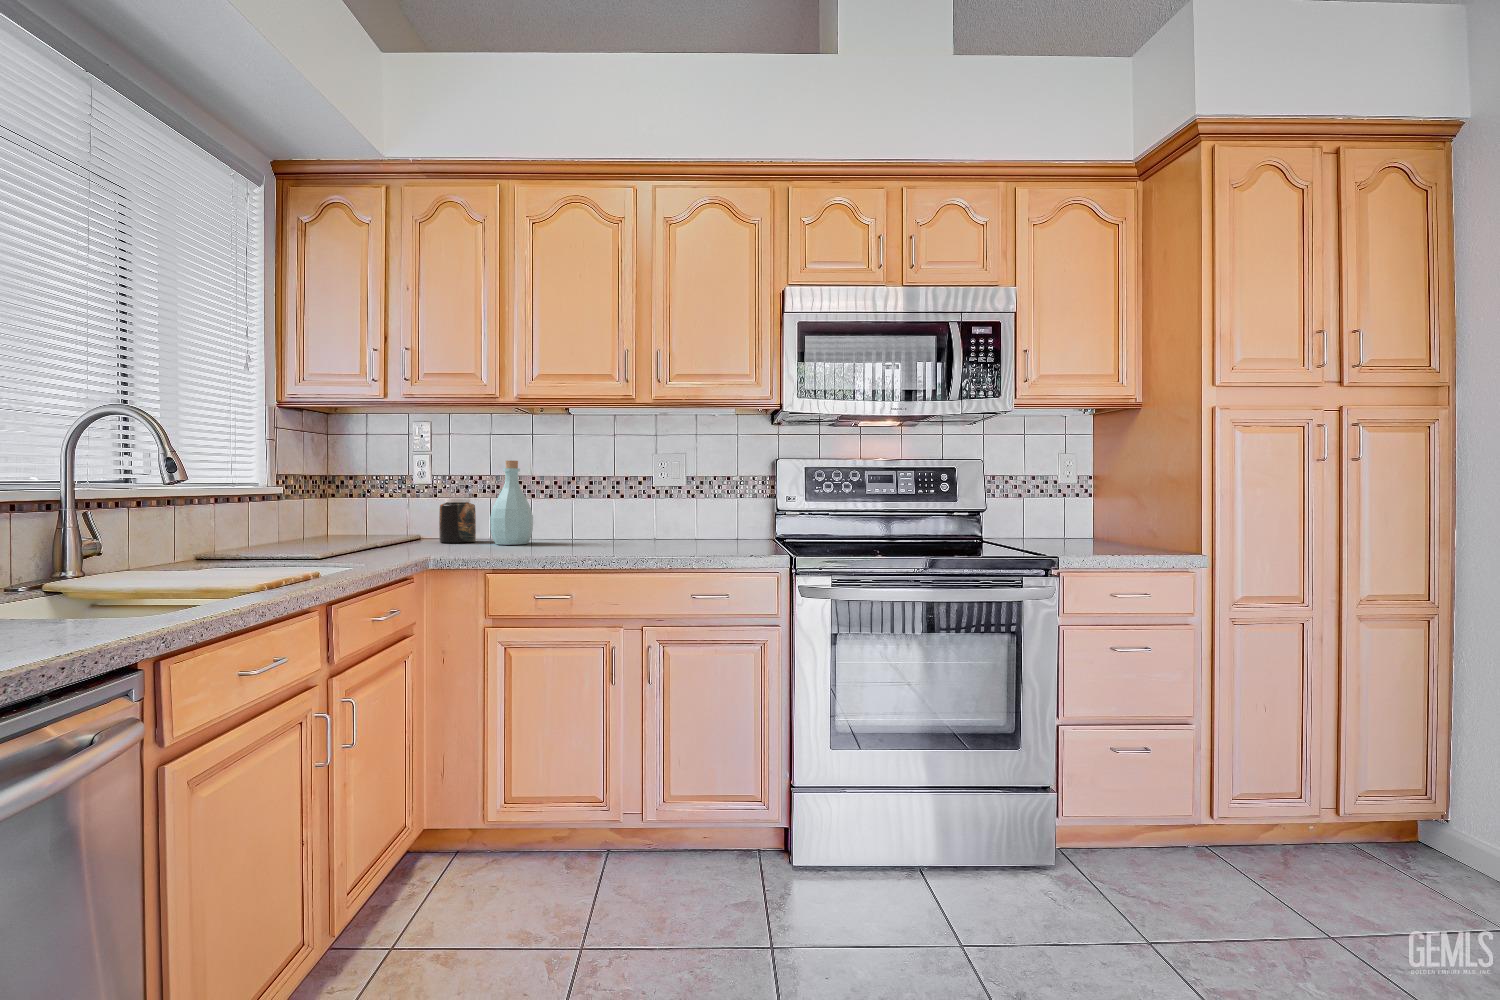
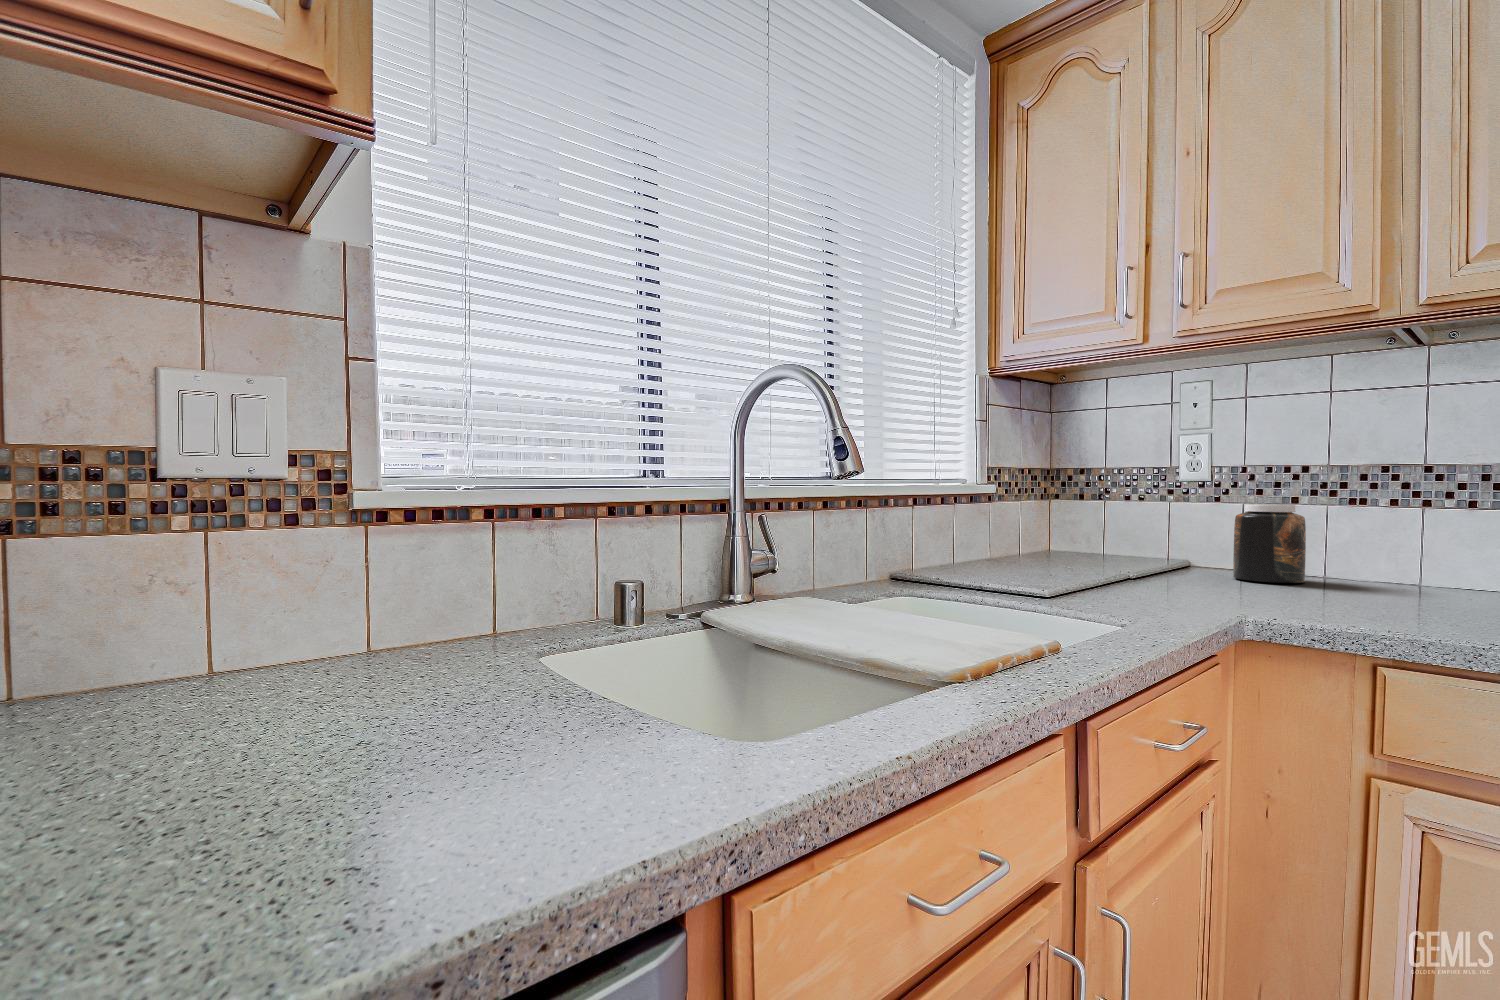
bottle: present [490,461,533,545] -> none [1348,433,1452,599]

